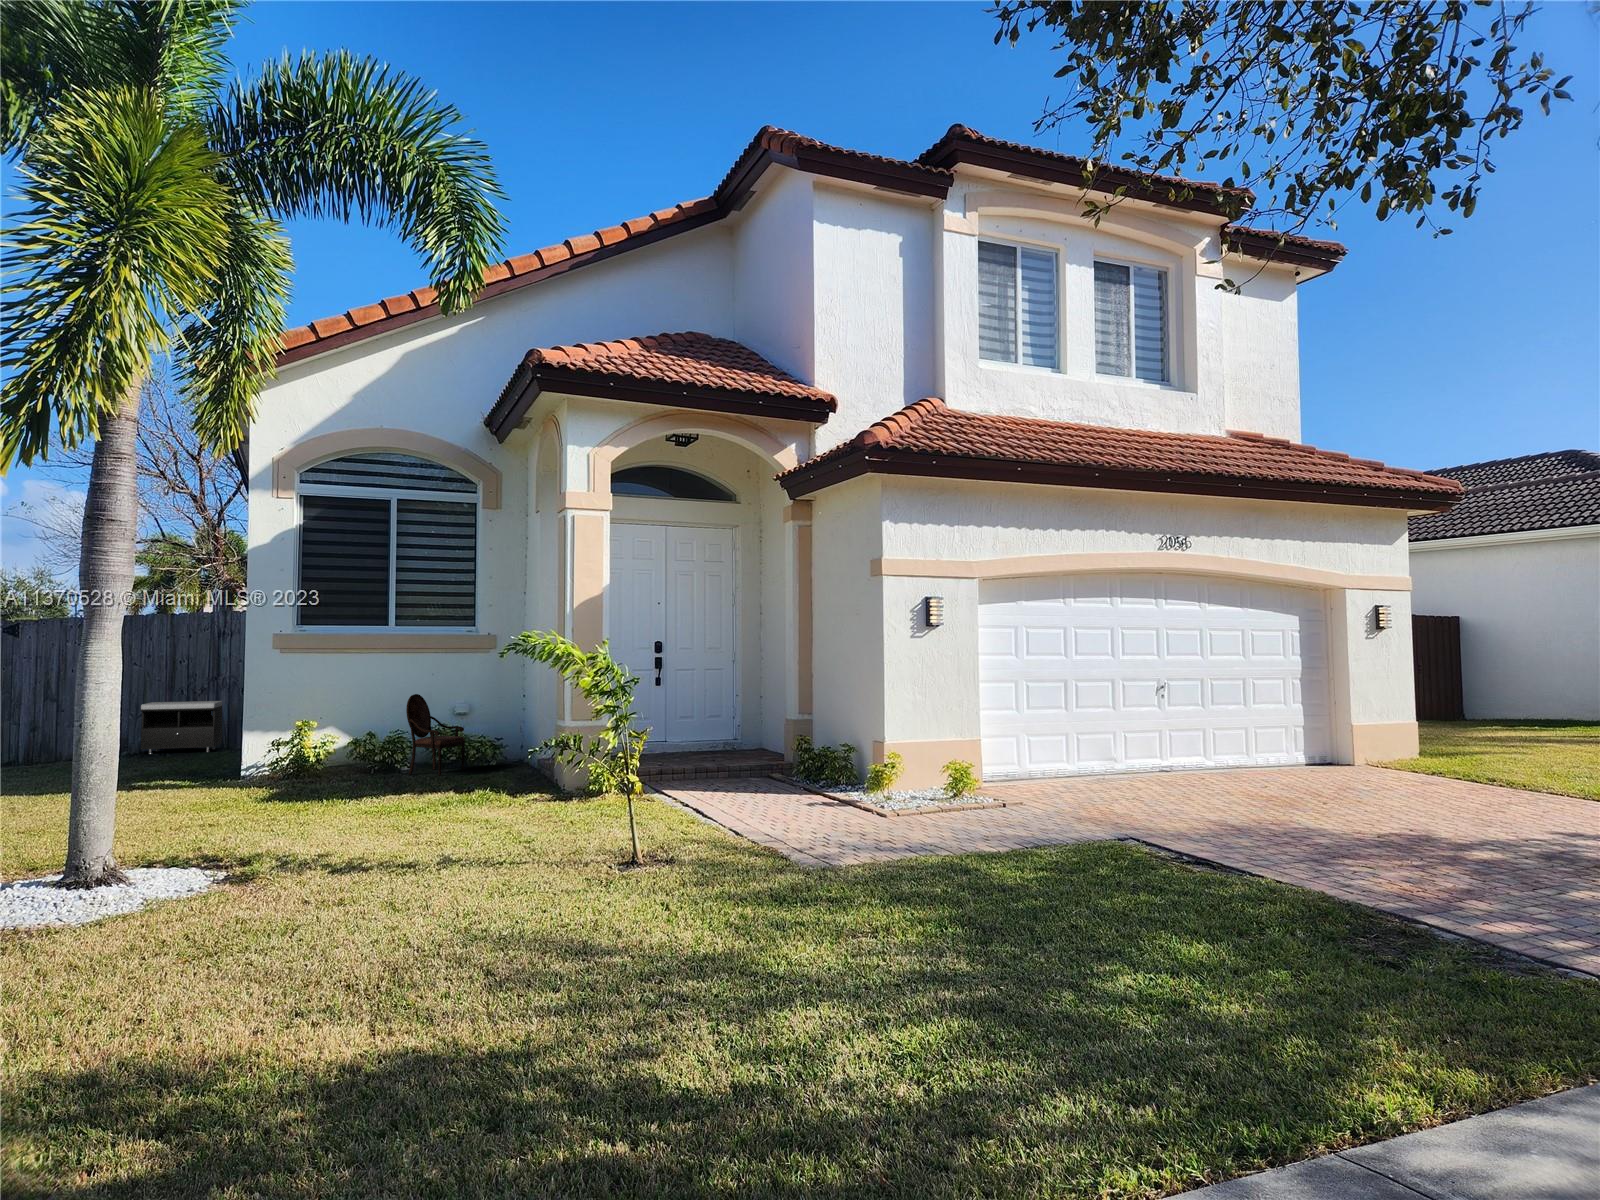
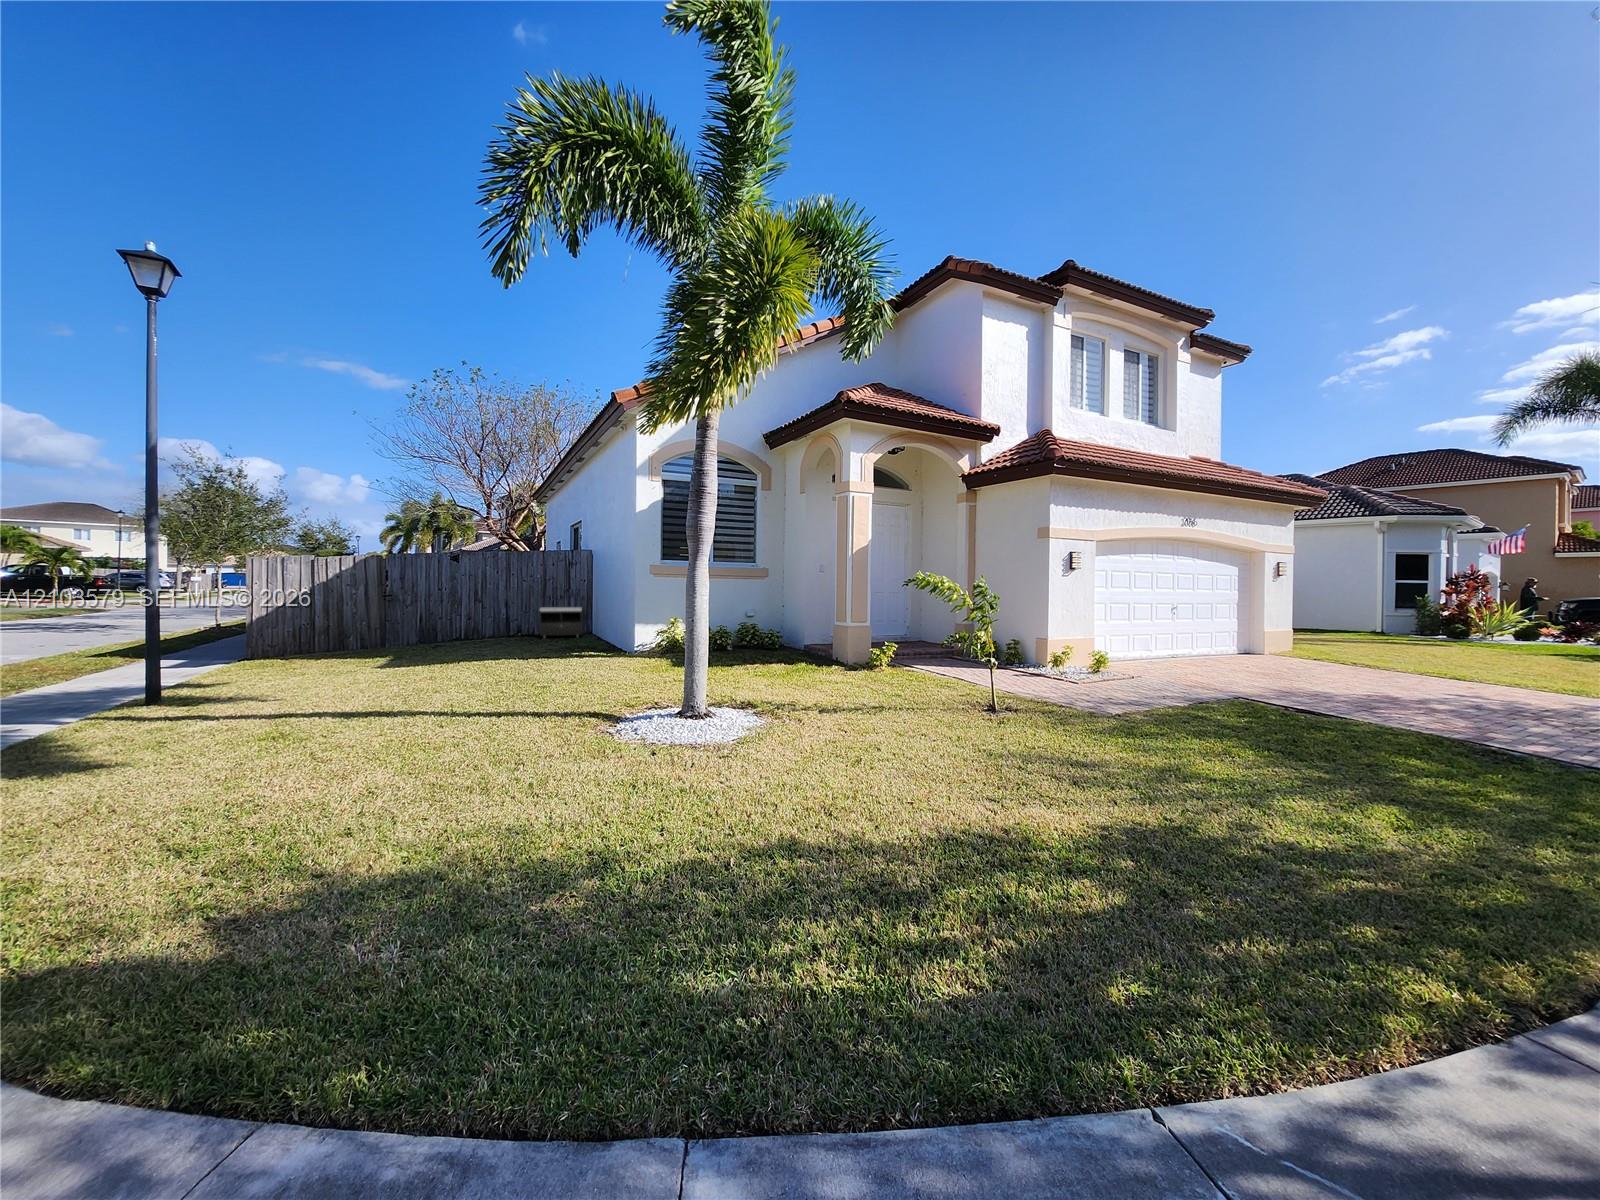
armchair: present [406,694,465,776] -> none [729,604,760,653]

